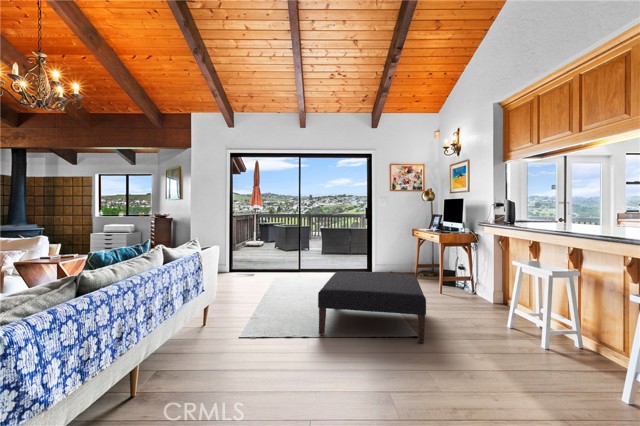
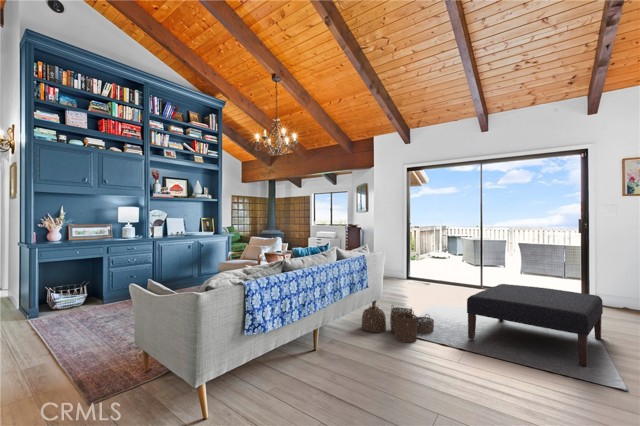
woven basket: none [196,310,282,354] -> present [361,305,434,342]

